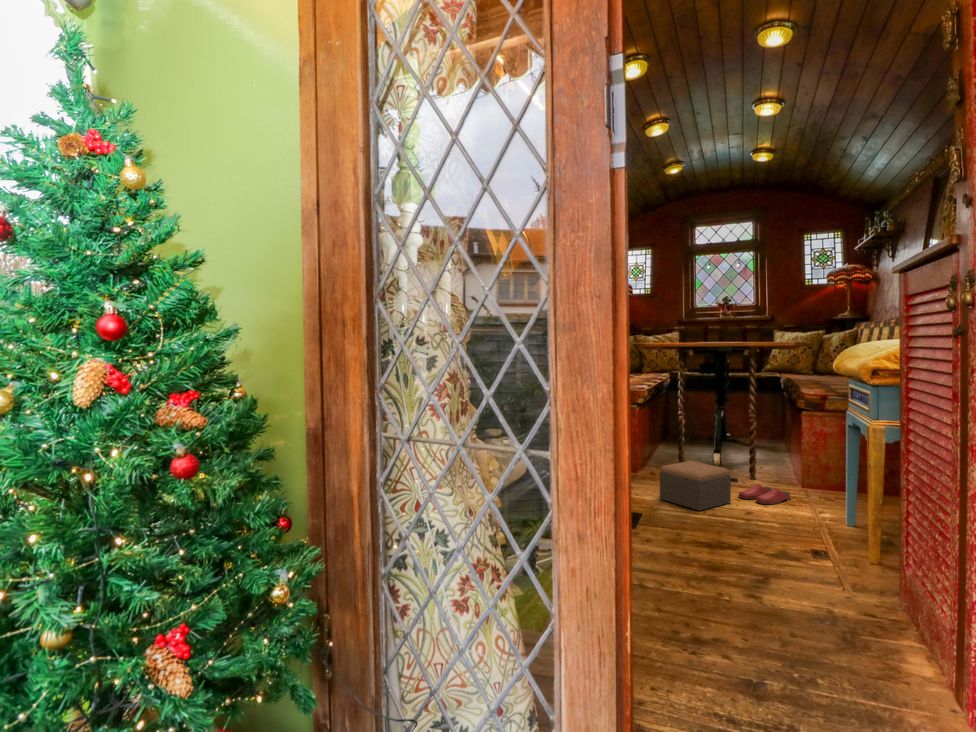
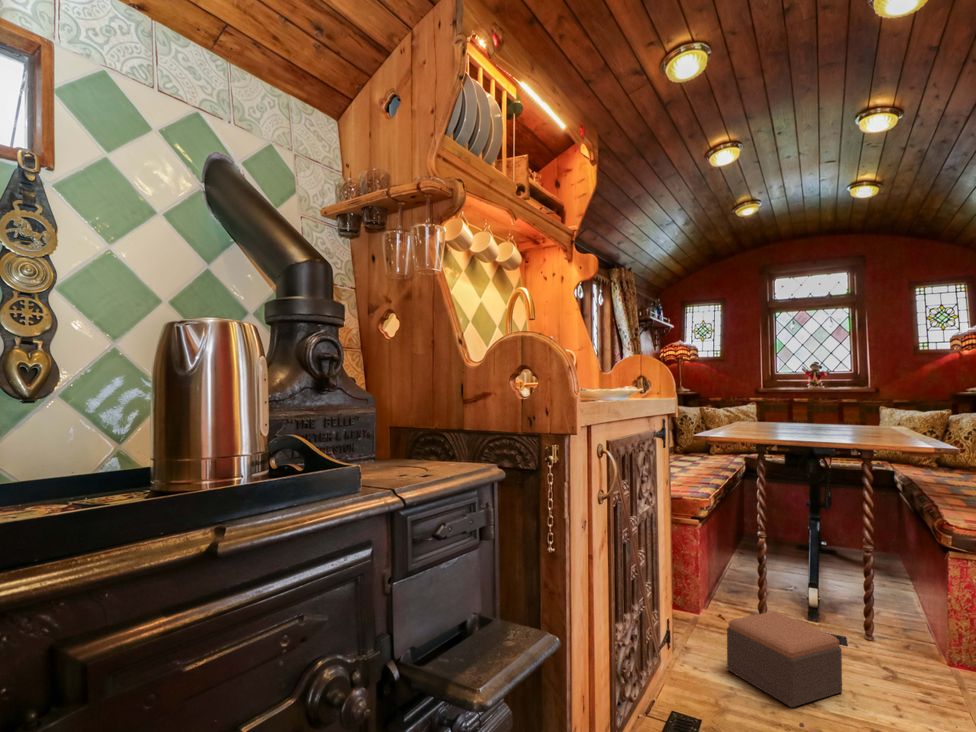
slippers: present [738,484,790,504] -> none [853,658,942,704]

